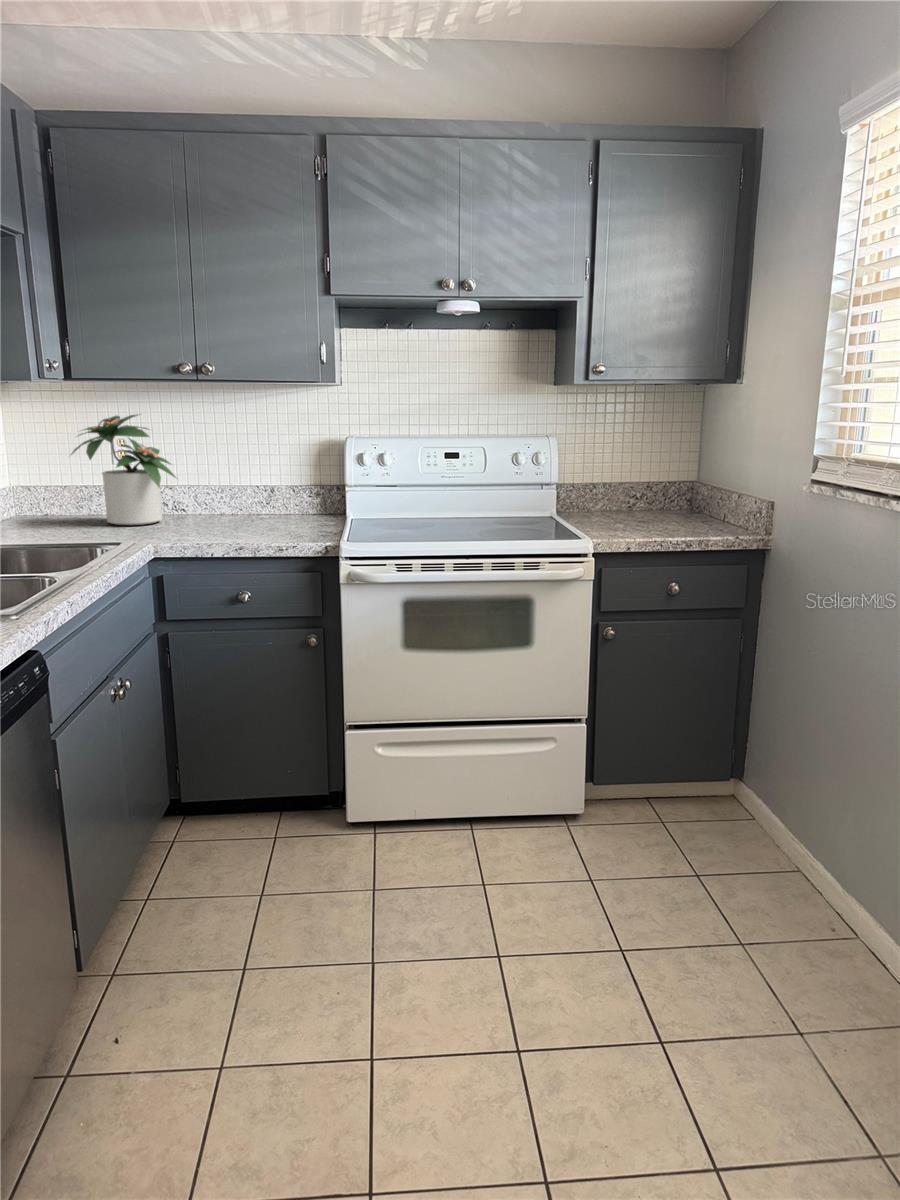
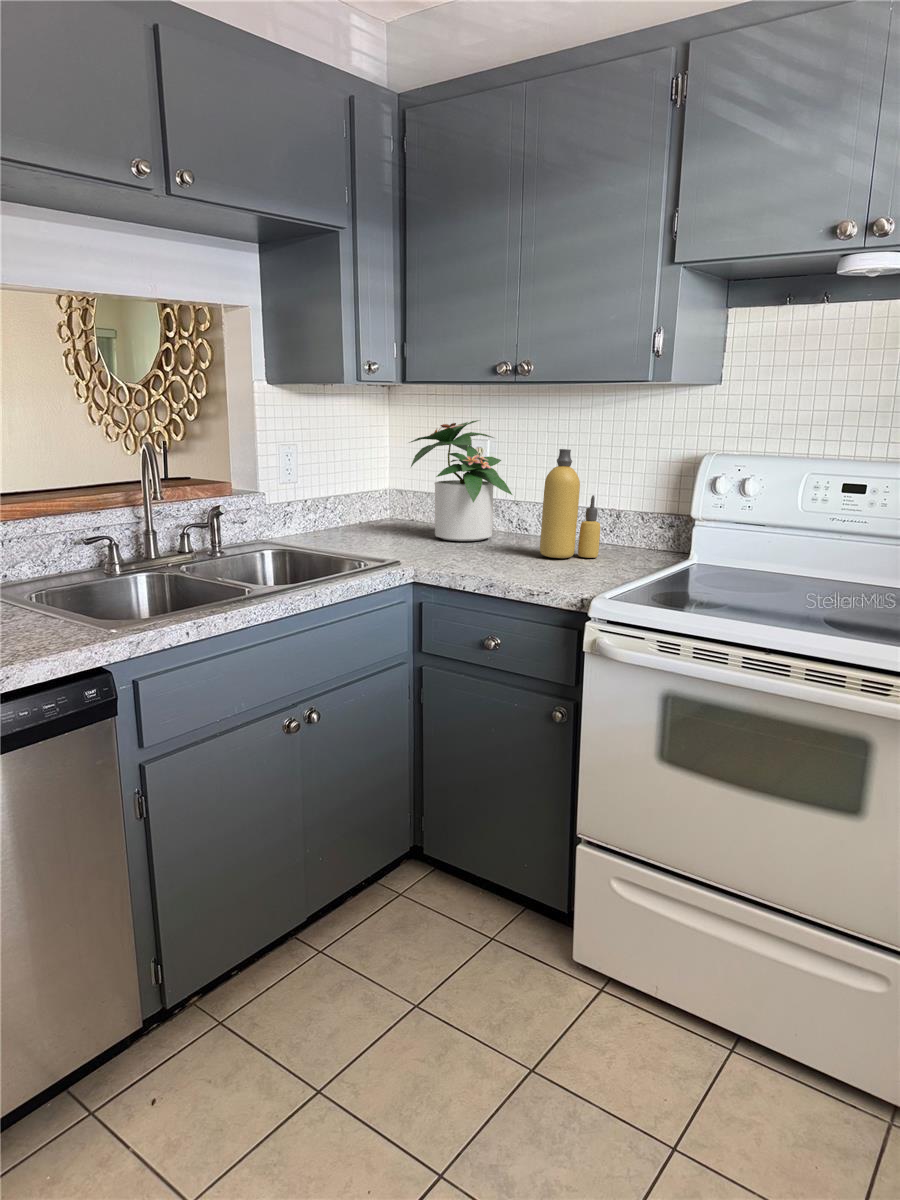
bottle: none [233,438,279,526] -> present [540,449,600,558]

